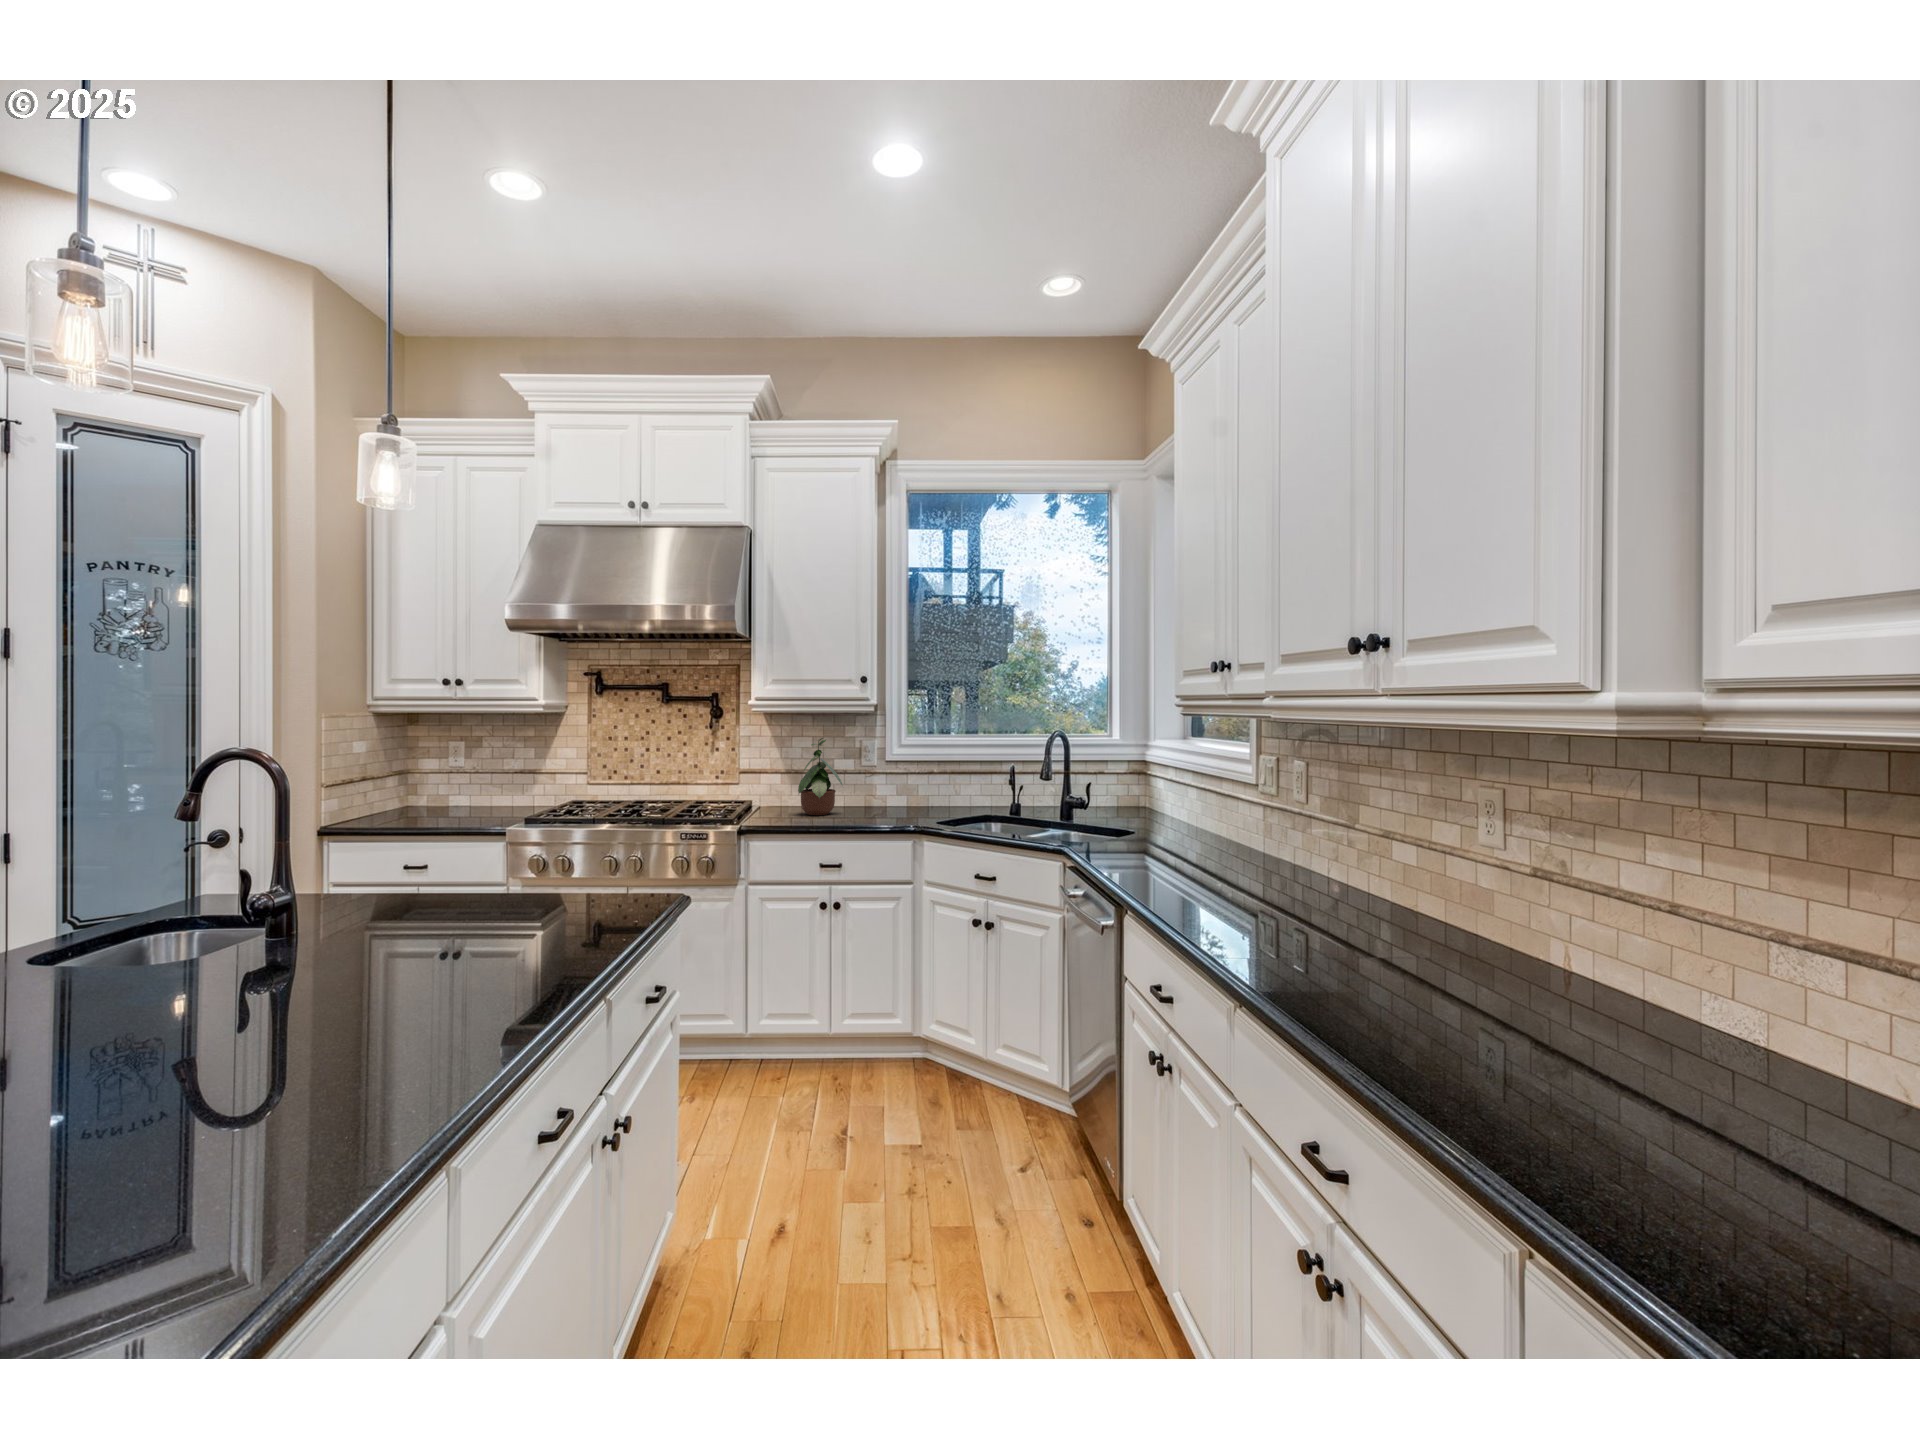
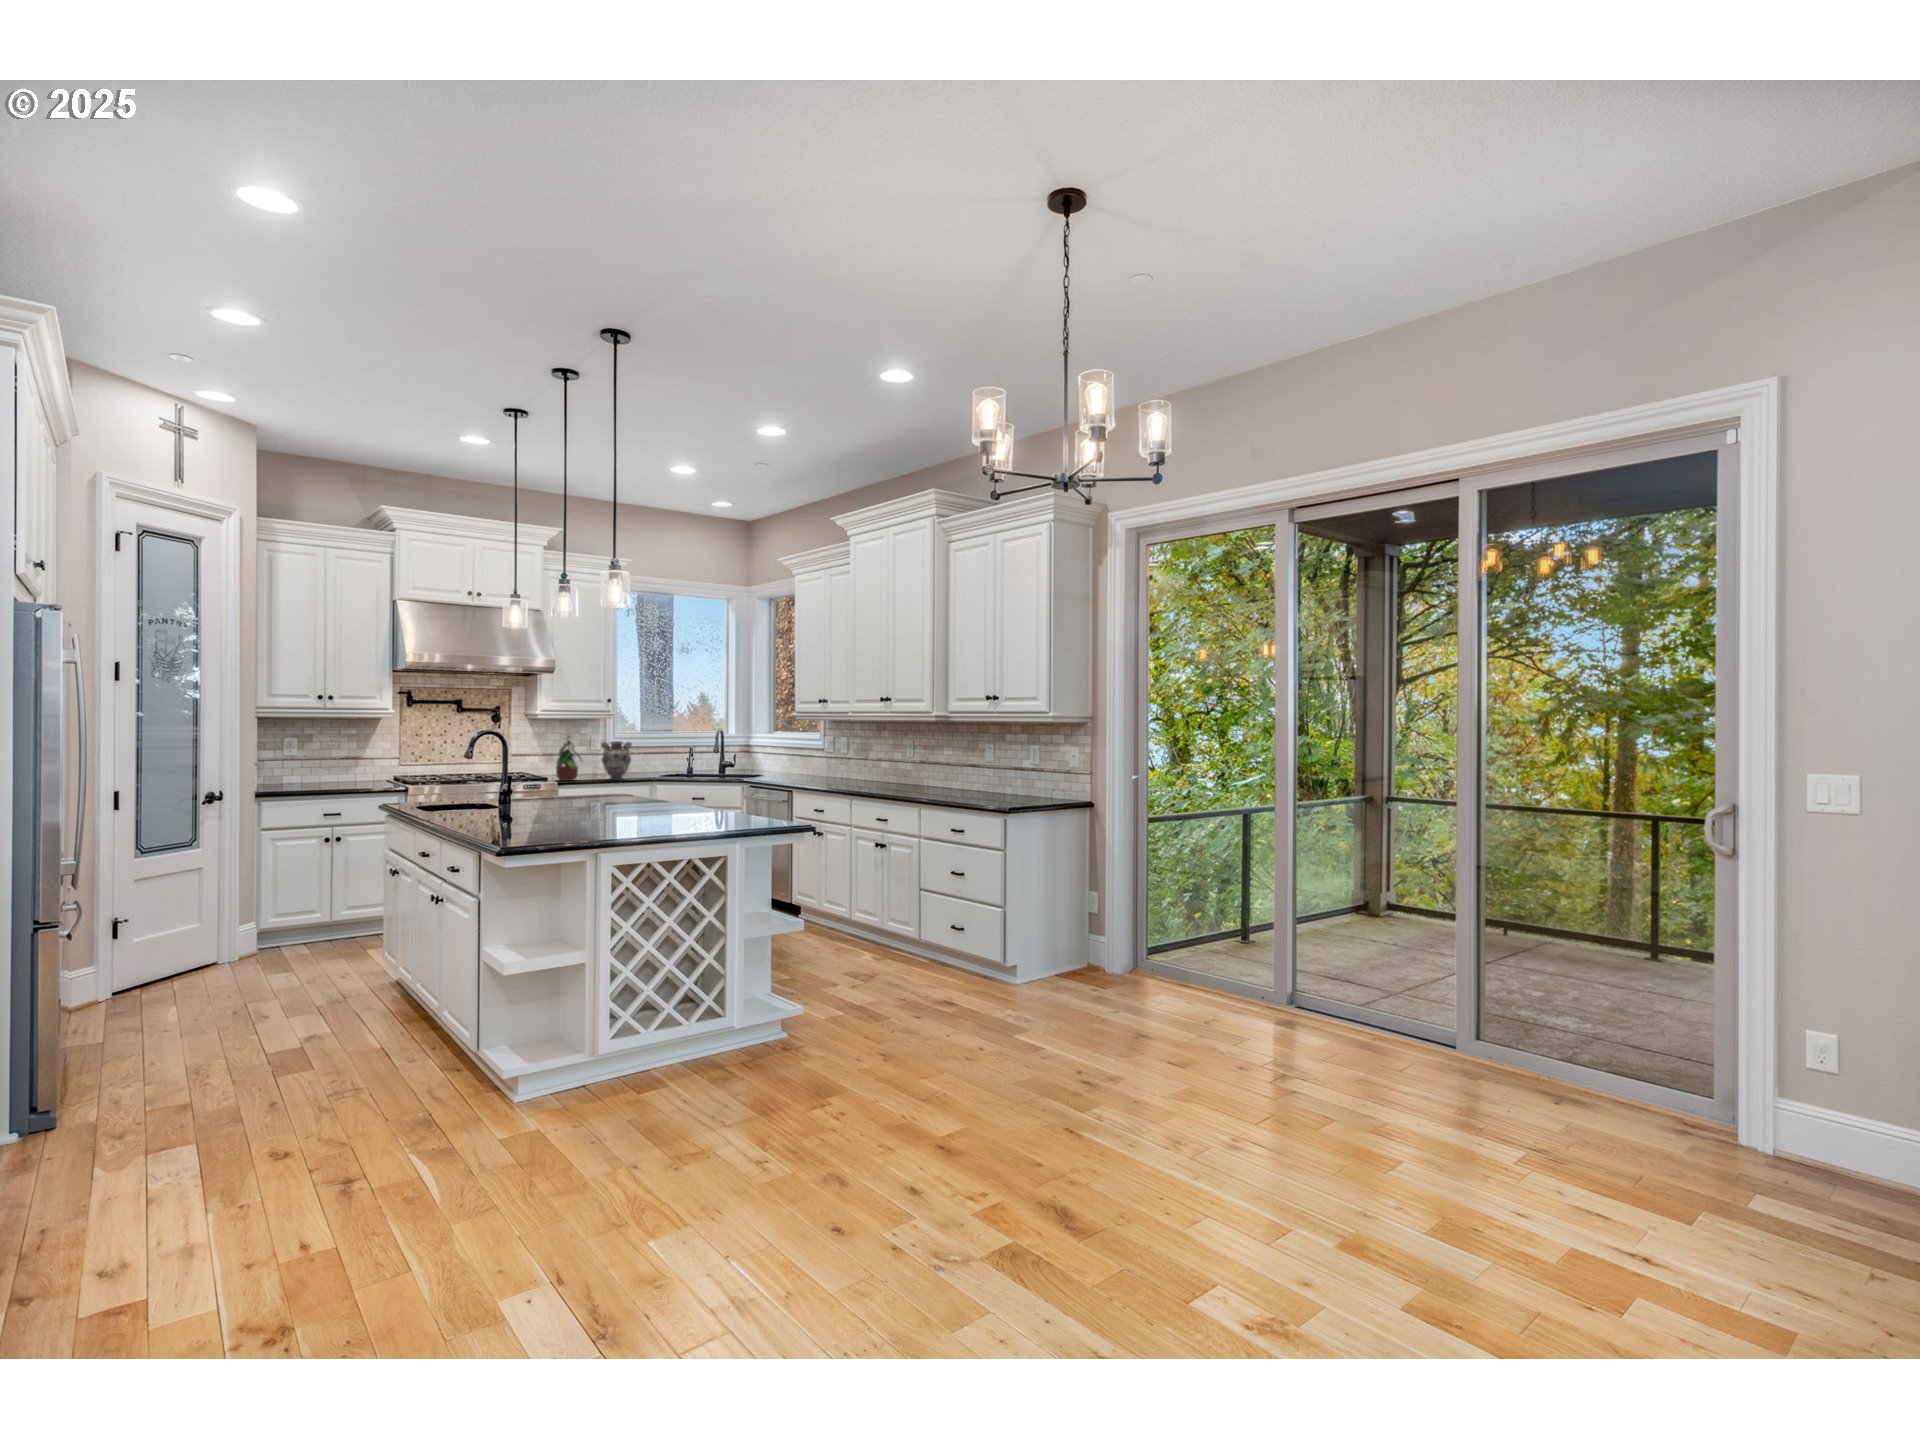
decorative vase: none [861,751,907,820] -> present [601,741,631,780]

